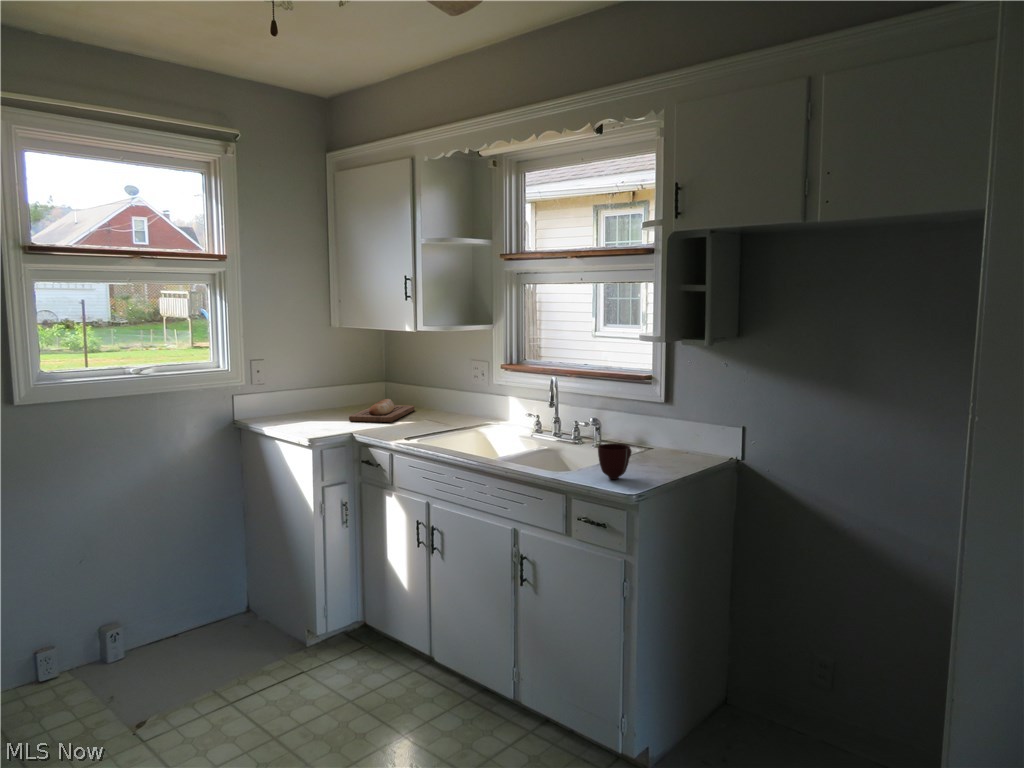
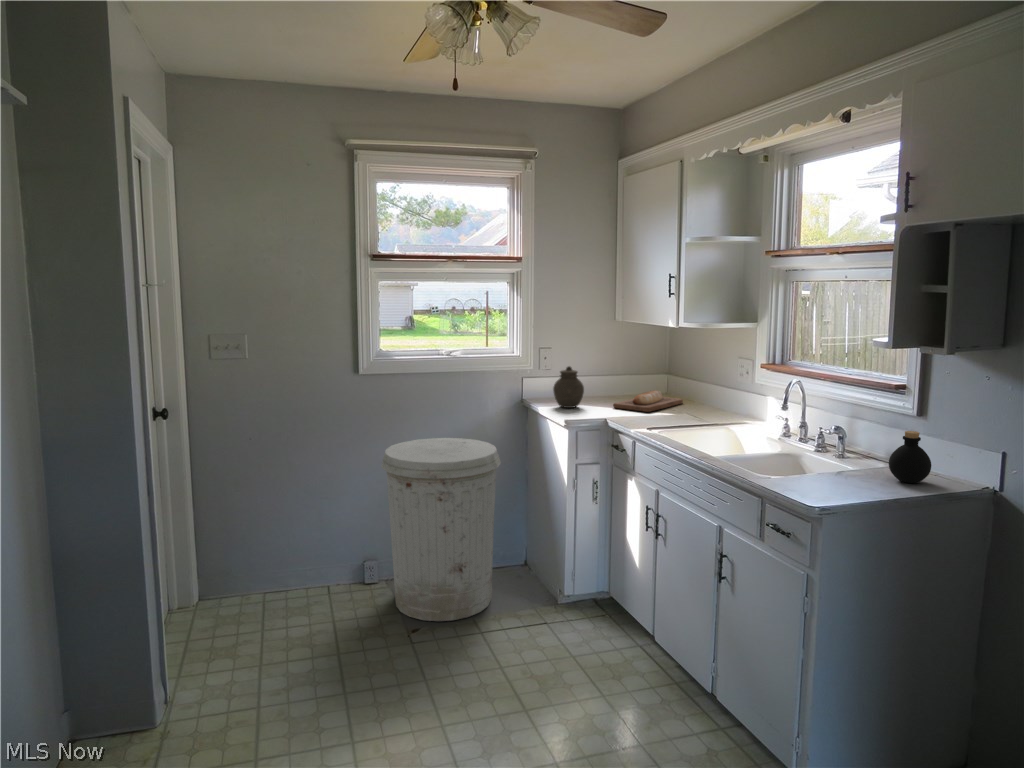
jar: none [280,379,316,426] -> present [553,366,584,408]
bottle: none [658,416,692,462] -> present [889,431,931,483]
mug: present [598,443,632,479] -> none [797,452,840,490]
trash can: none [62,475,230,712] -> present [381,438,501,621]

